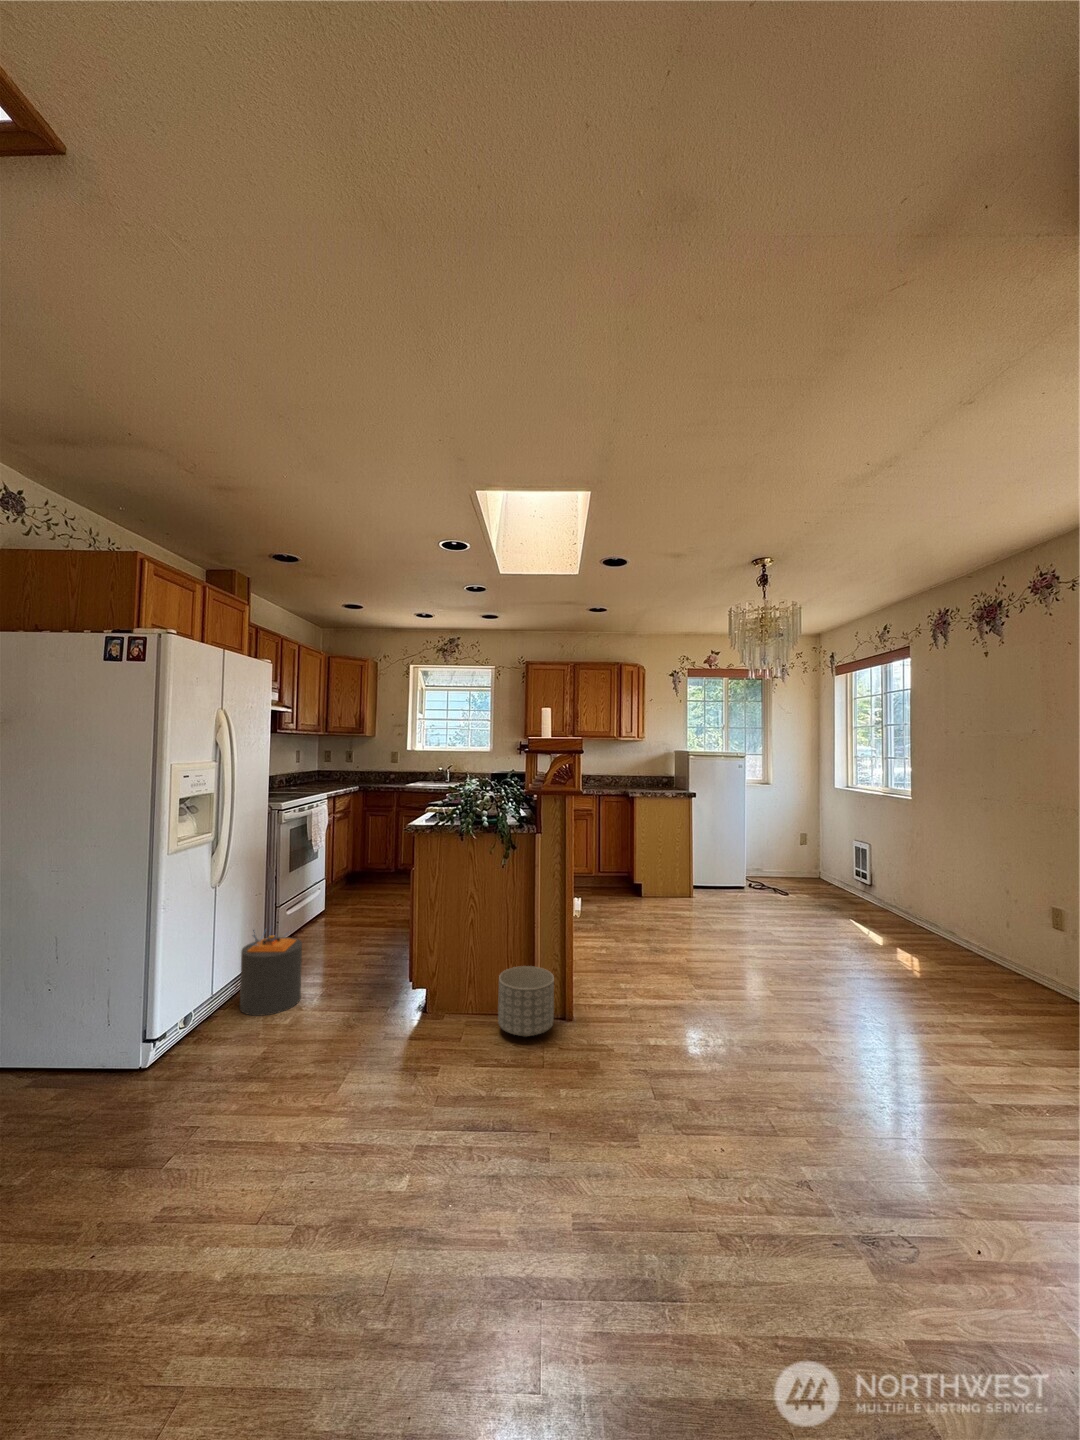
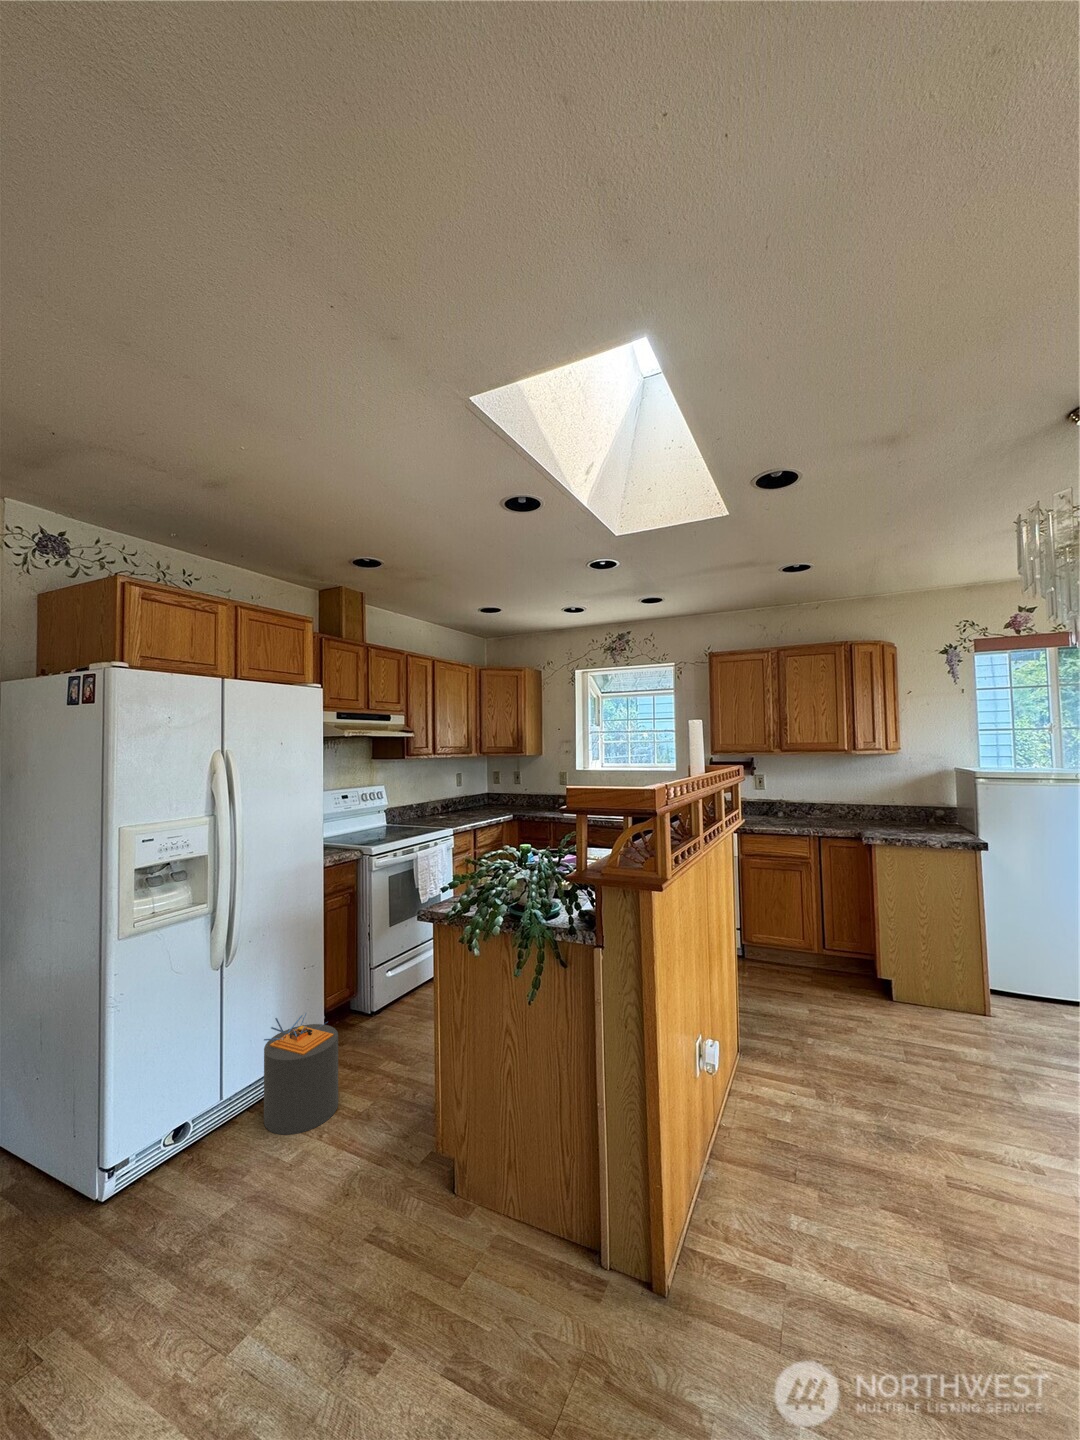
planter: present [498,966,554,1037] -> none [518,1172,615,1337]

